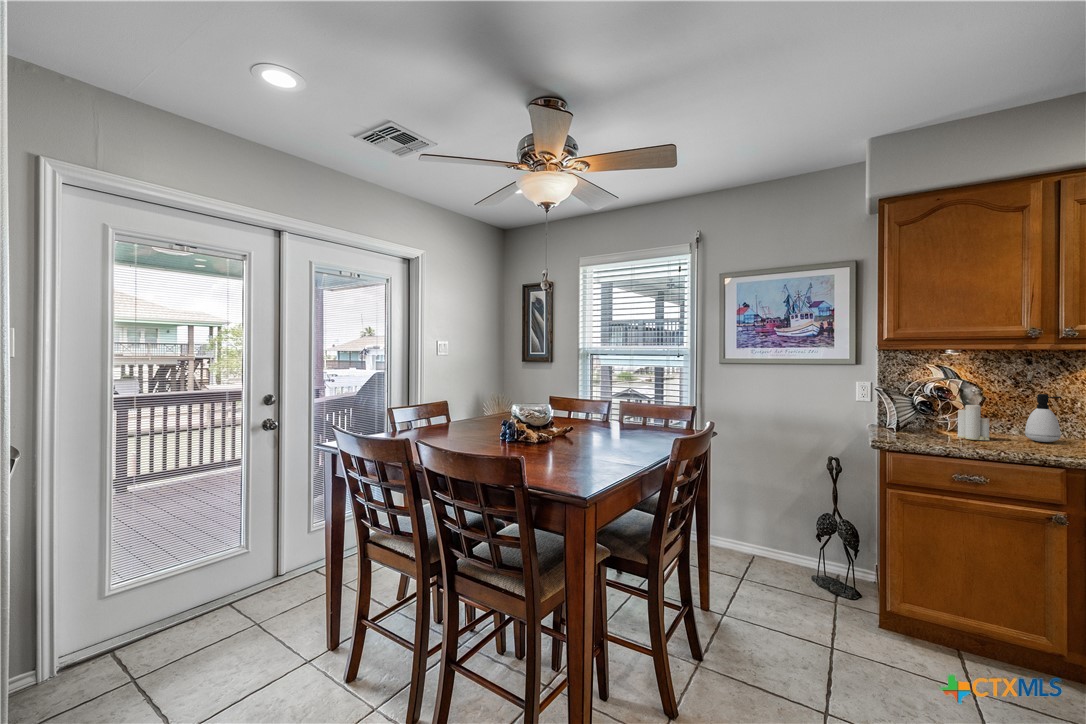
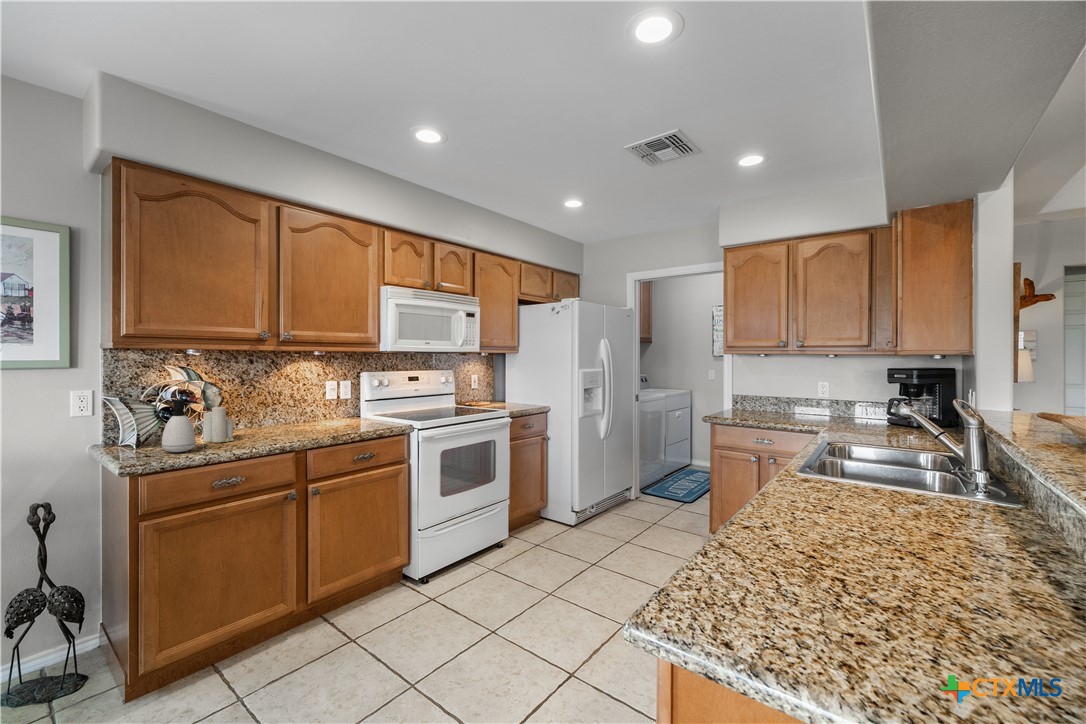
soap dispenser: present [1025,394,1061,442] -> present [162,400,196,452]

